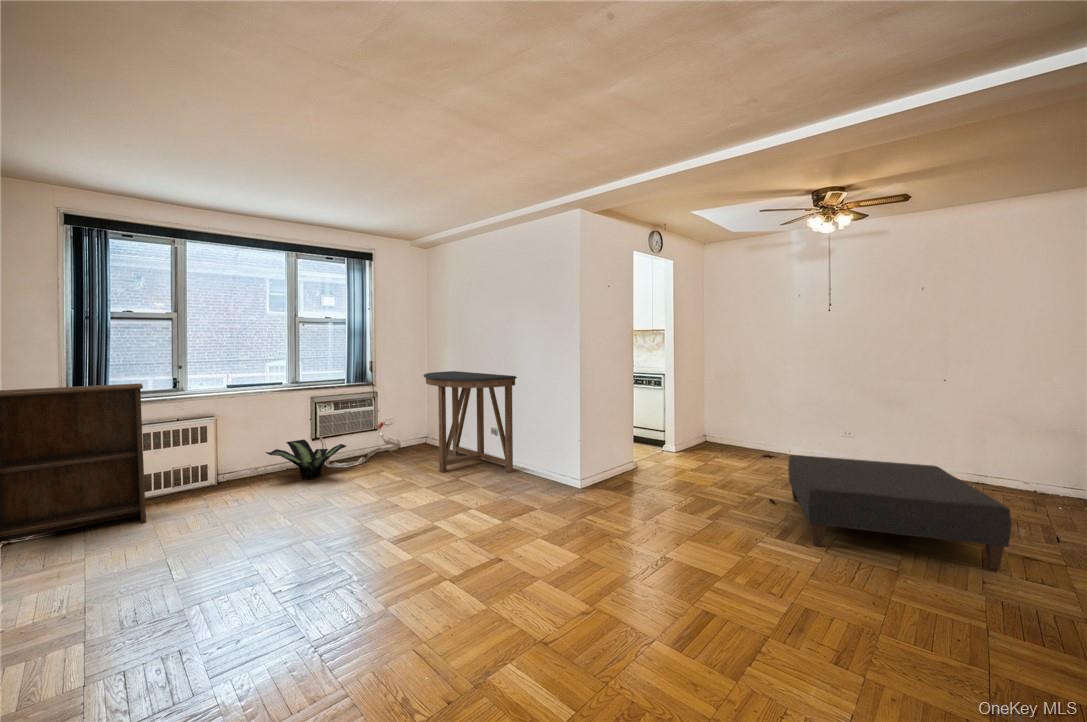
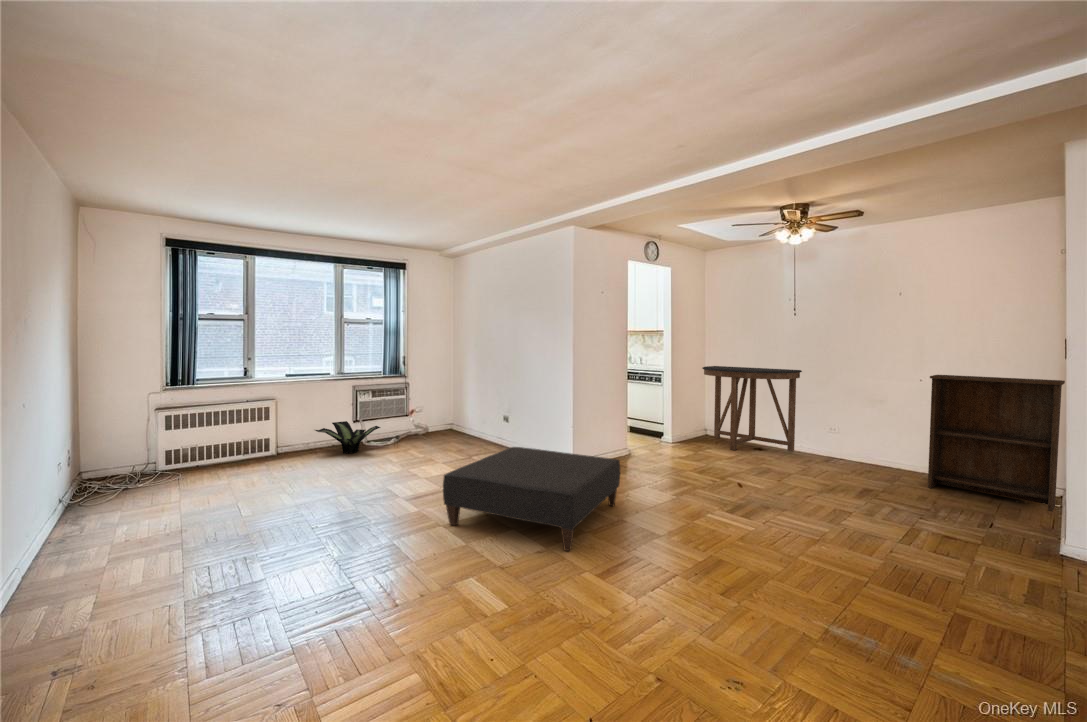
console table: present [423,371,517,472] -> present [702,366,802,451]
bookshelf: present [0,383,146,543] -> present [928,375,1065,512]
ottoman: present [788,455,1011,570] -> present [443,447,620,551]

